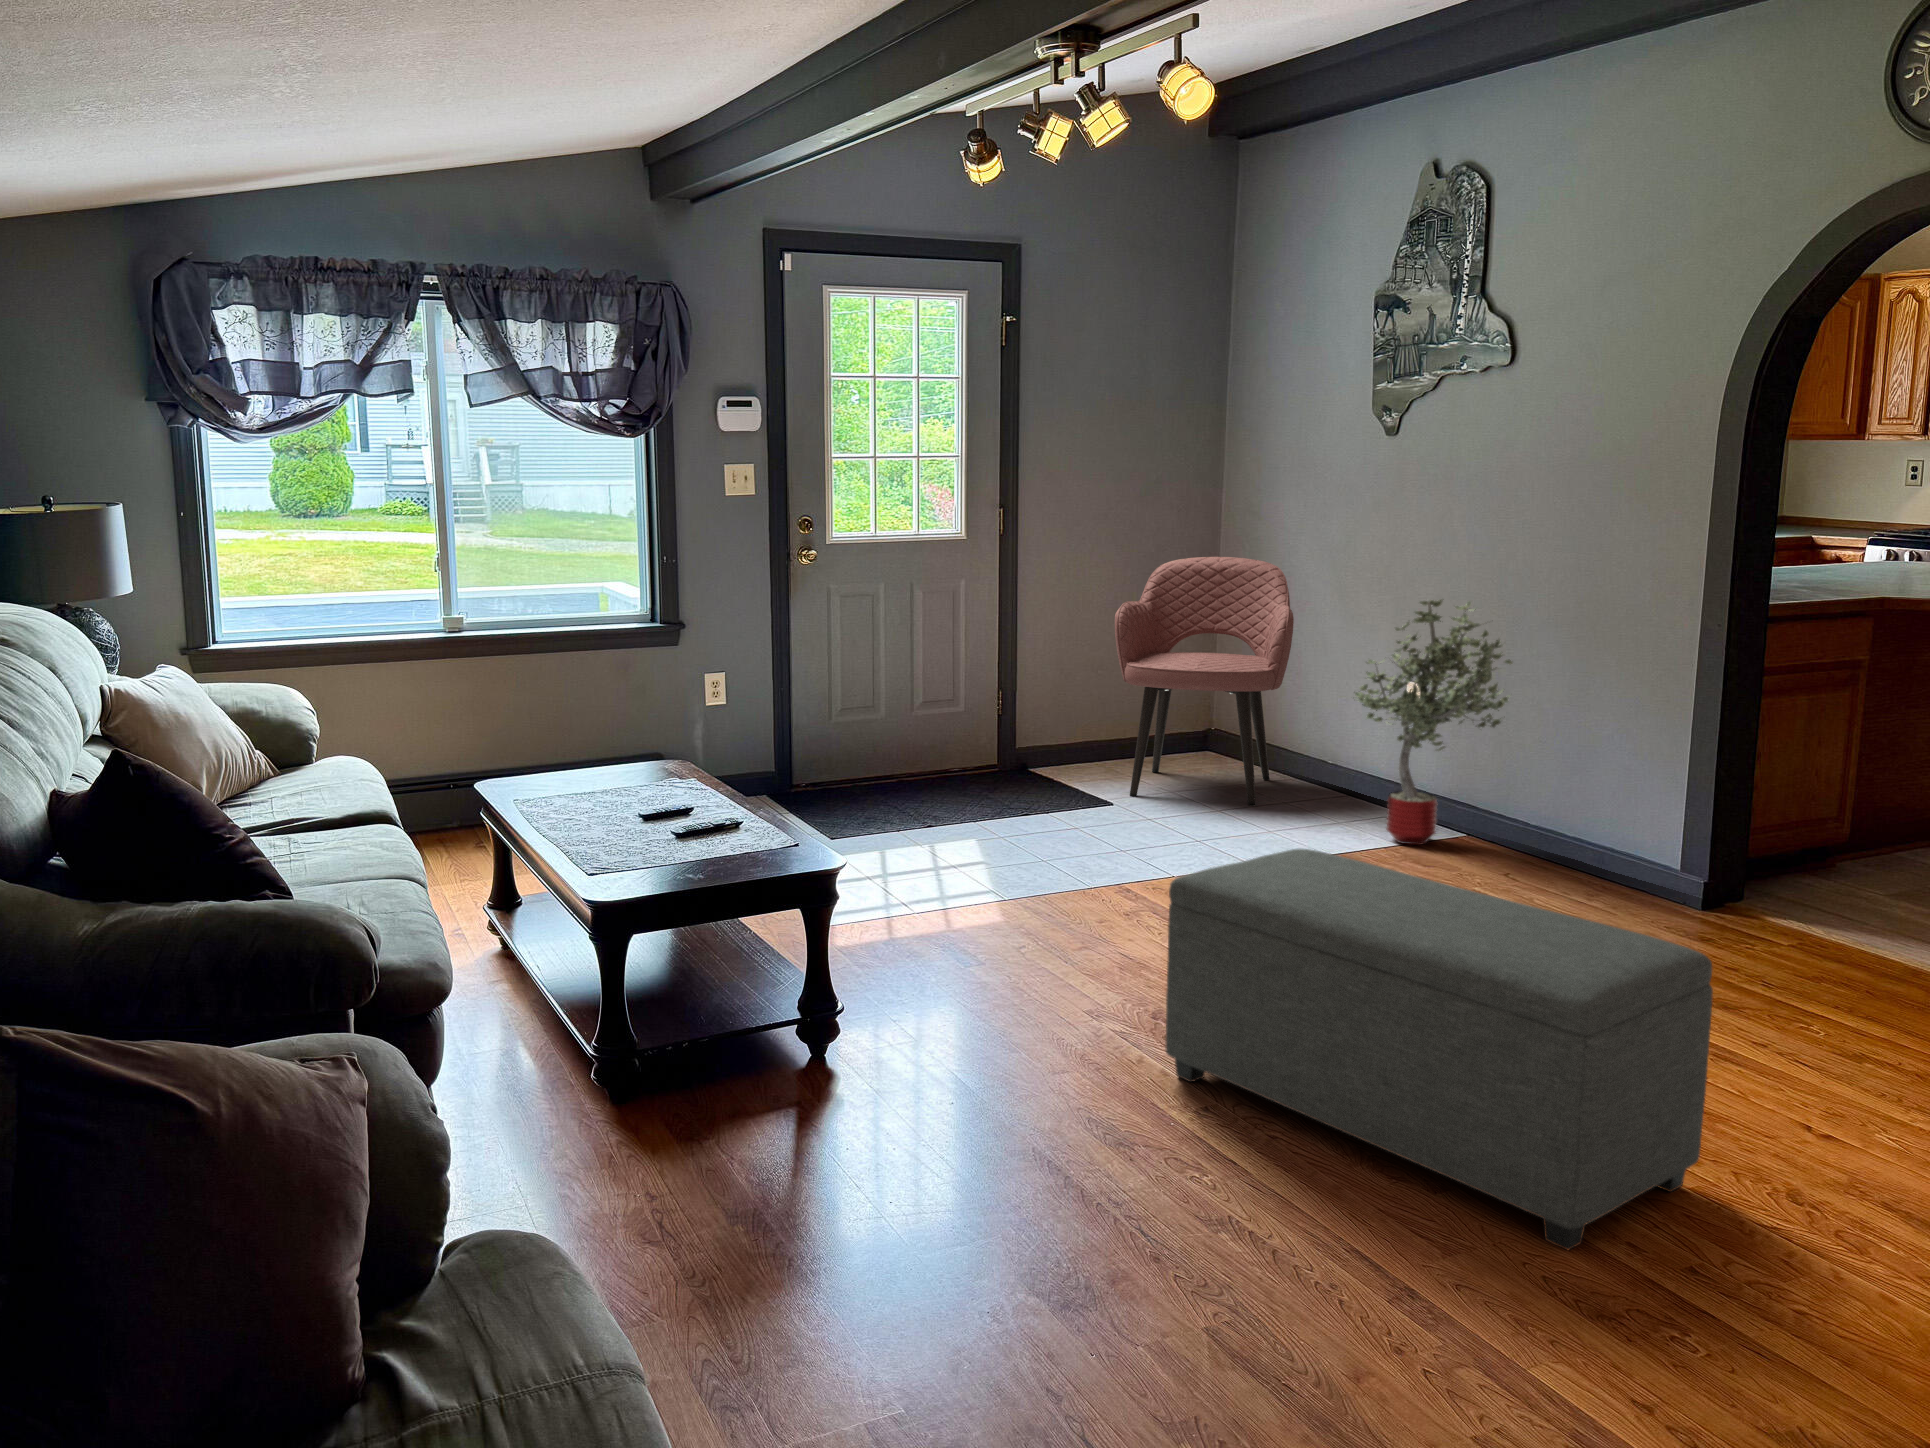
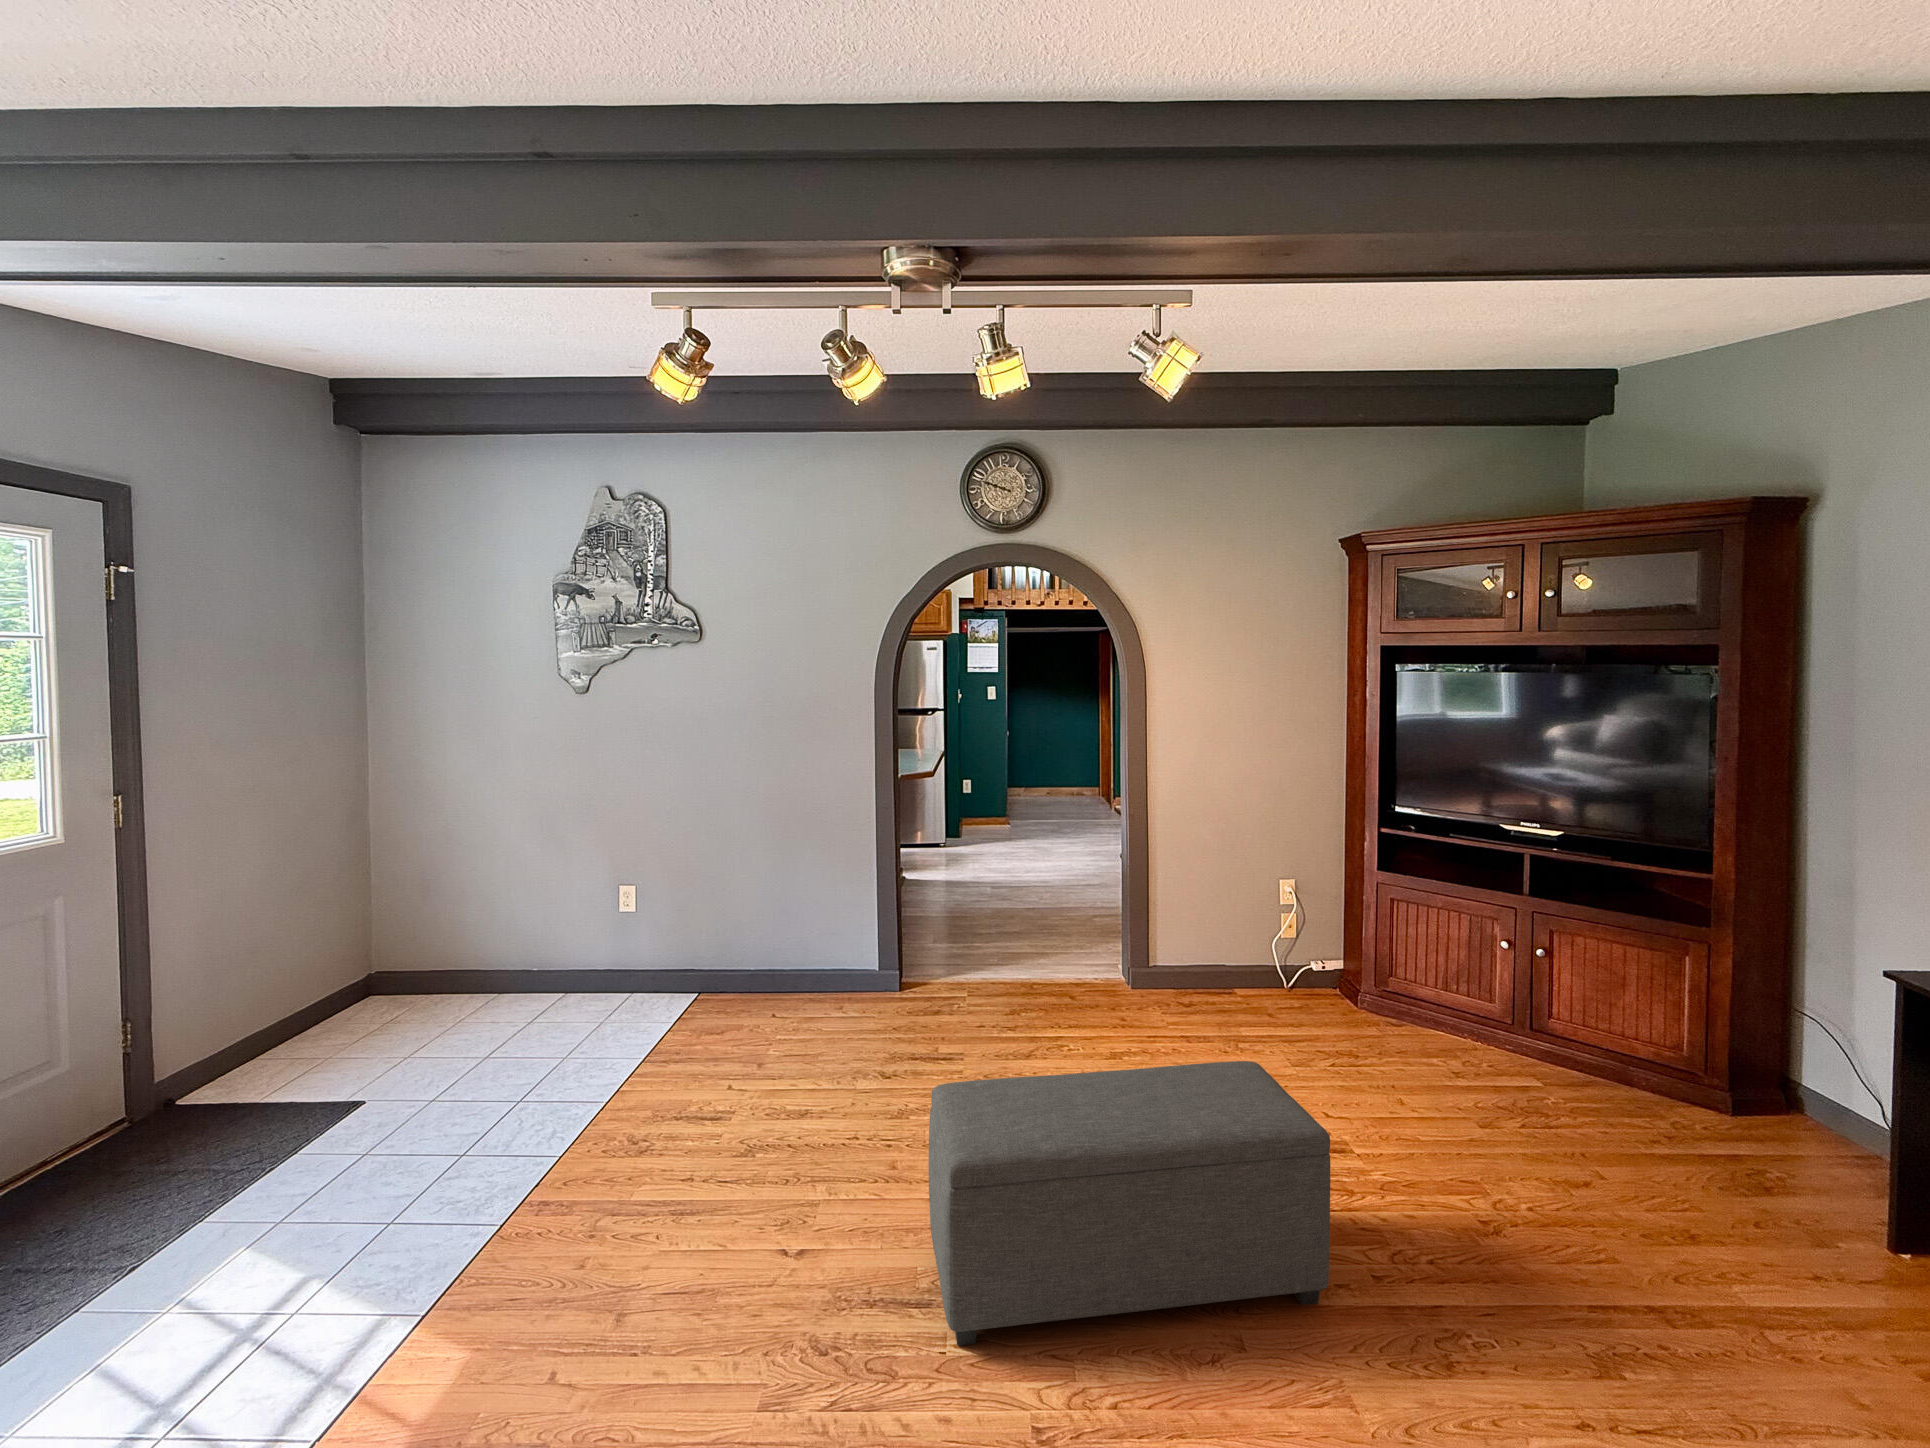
armchair: present [1115,557,1294,806] -> none [322,806,513,1069]
potted tree: present [1354,600,1512,845] -> none [595,823,753,1026]

